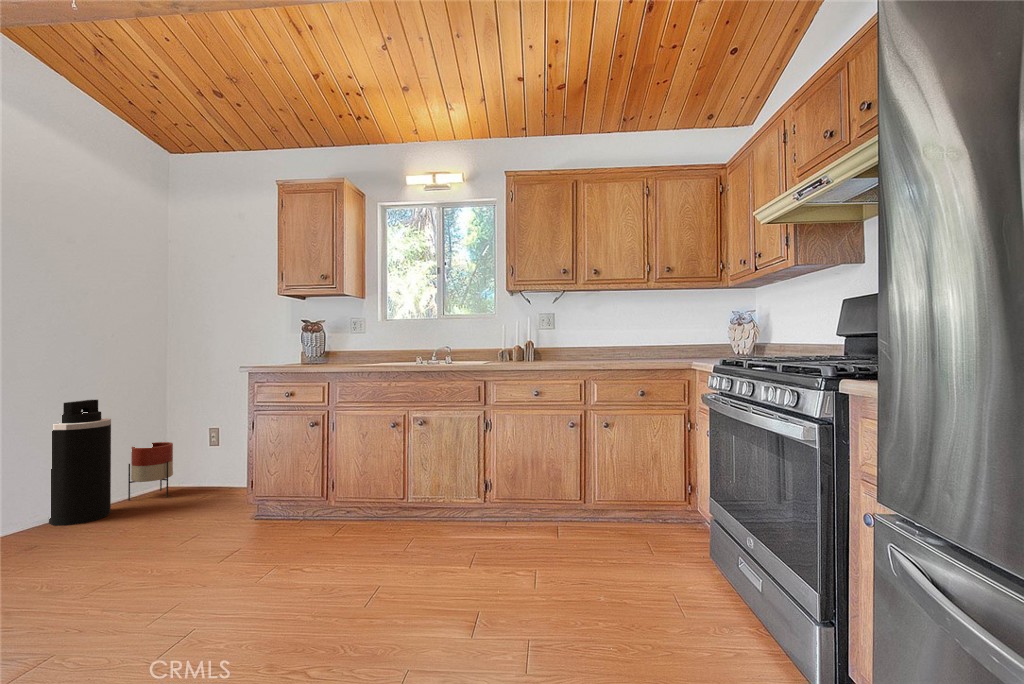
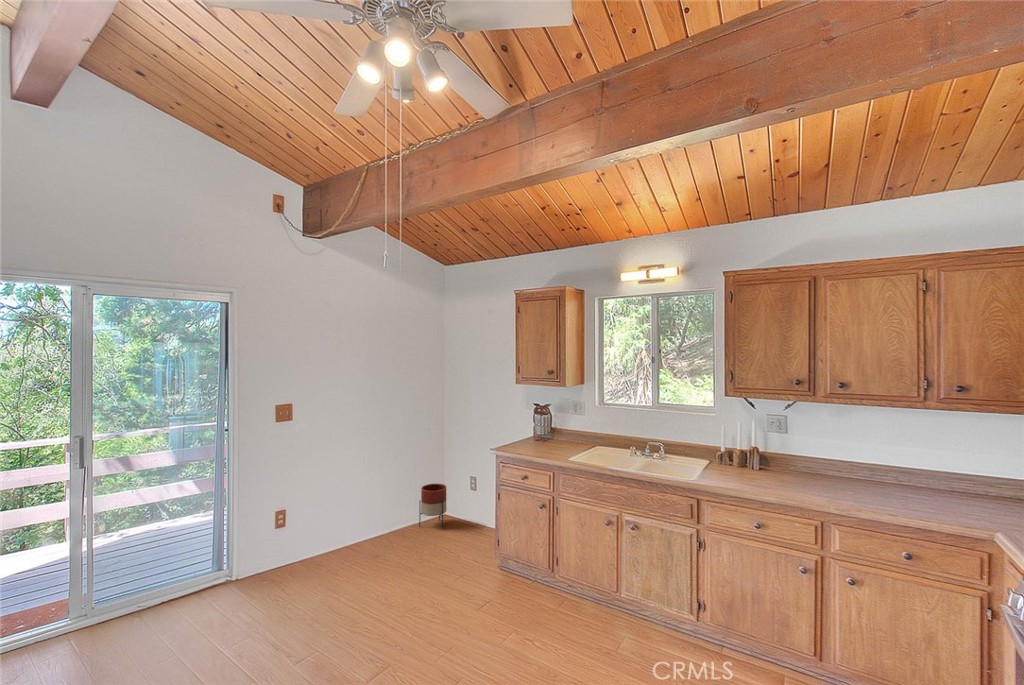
trash can: present [49,400,111,526] -> none [374,457,408,549]

